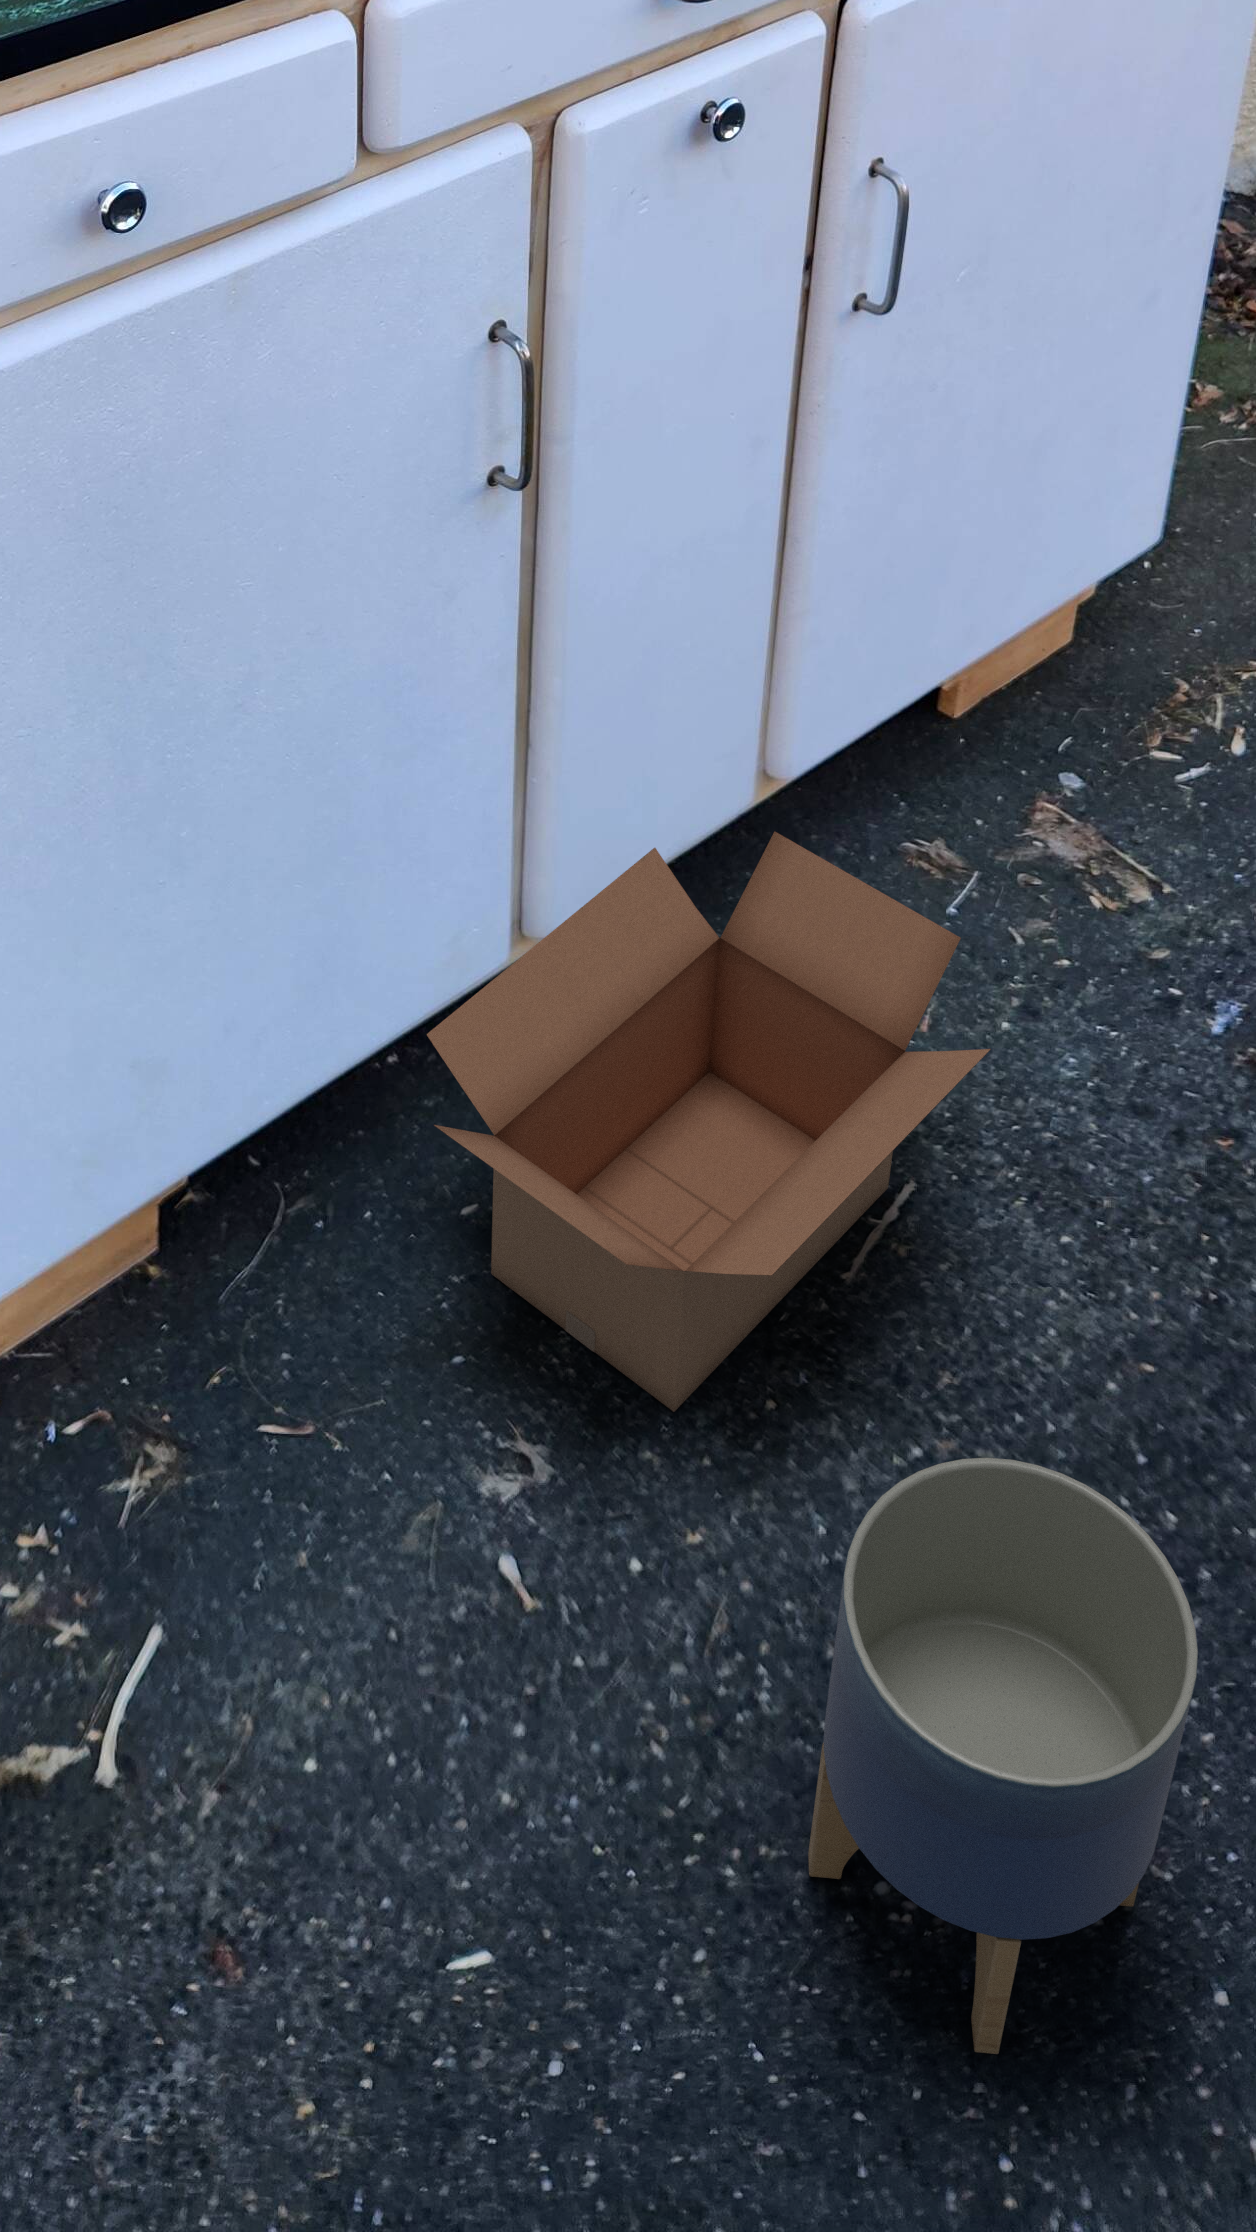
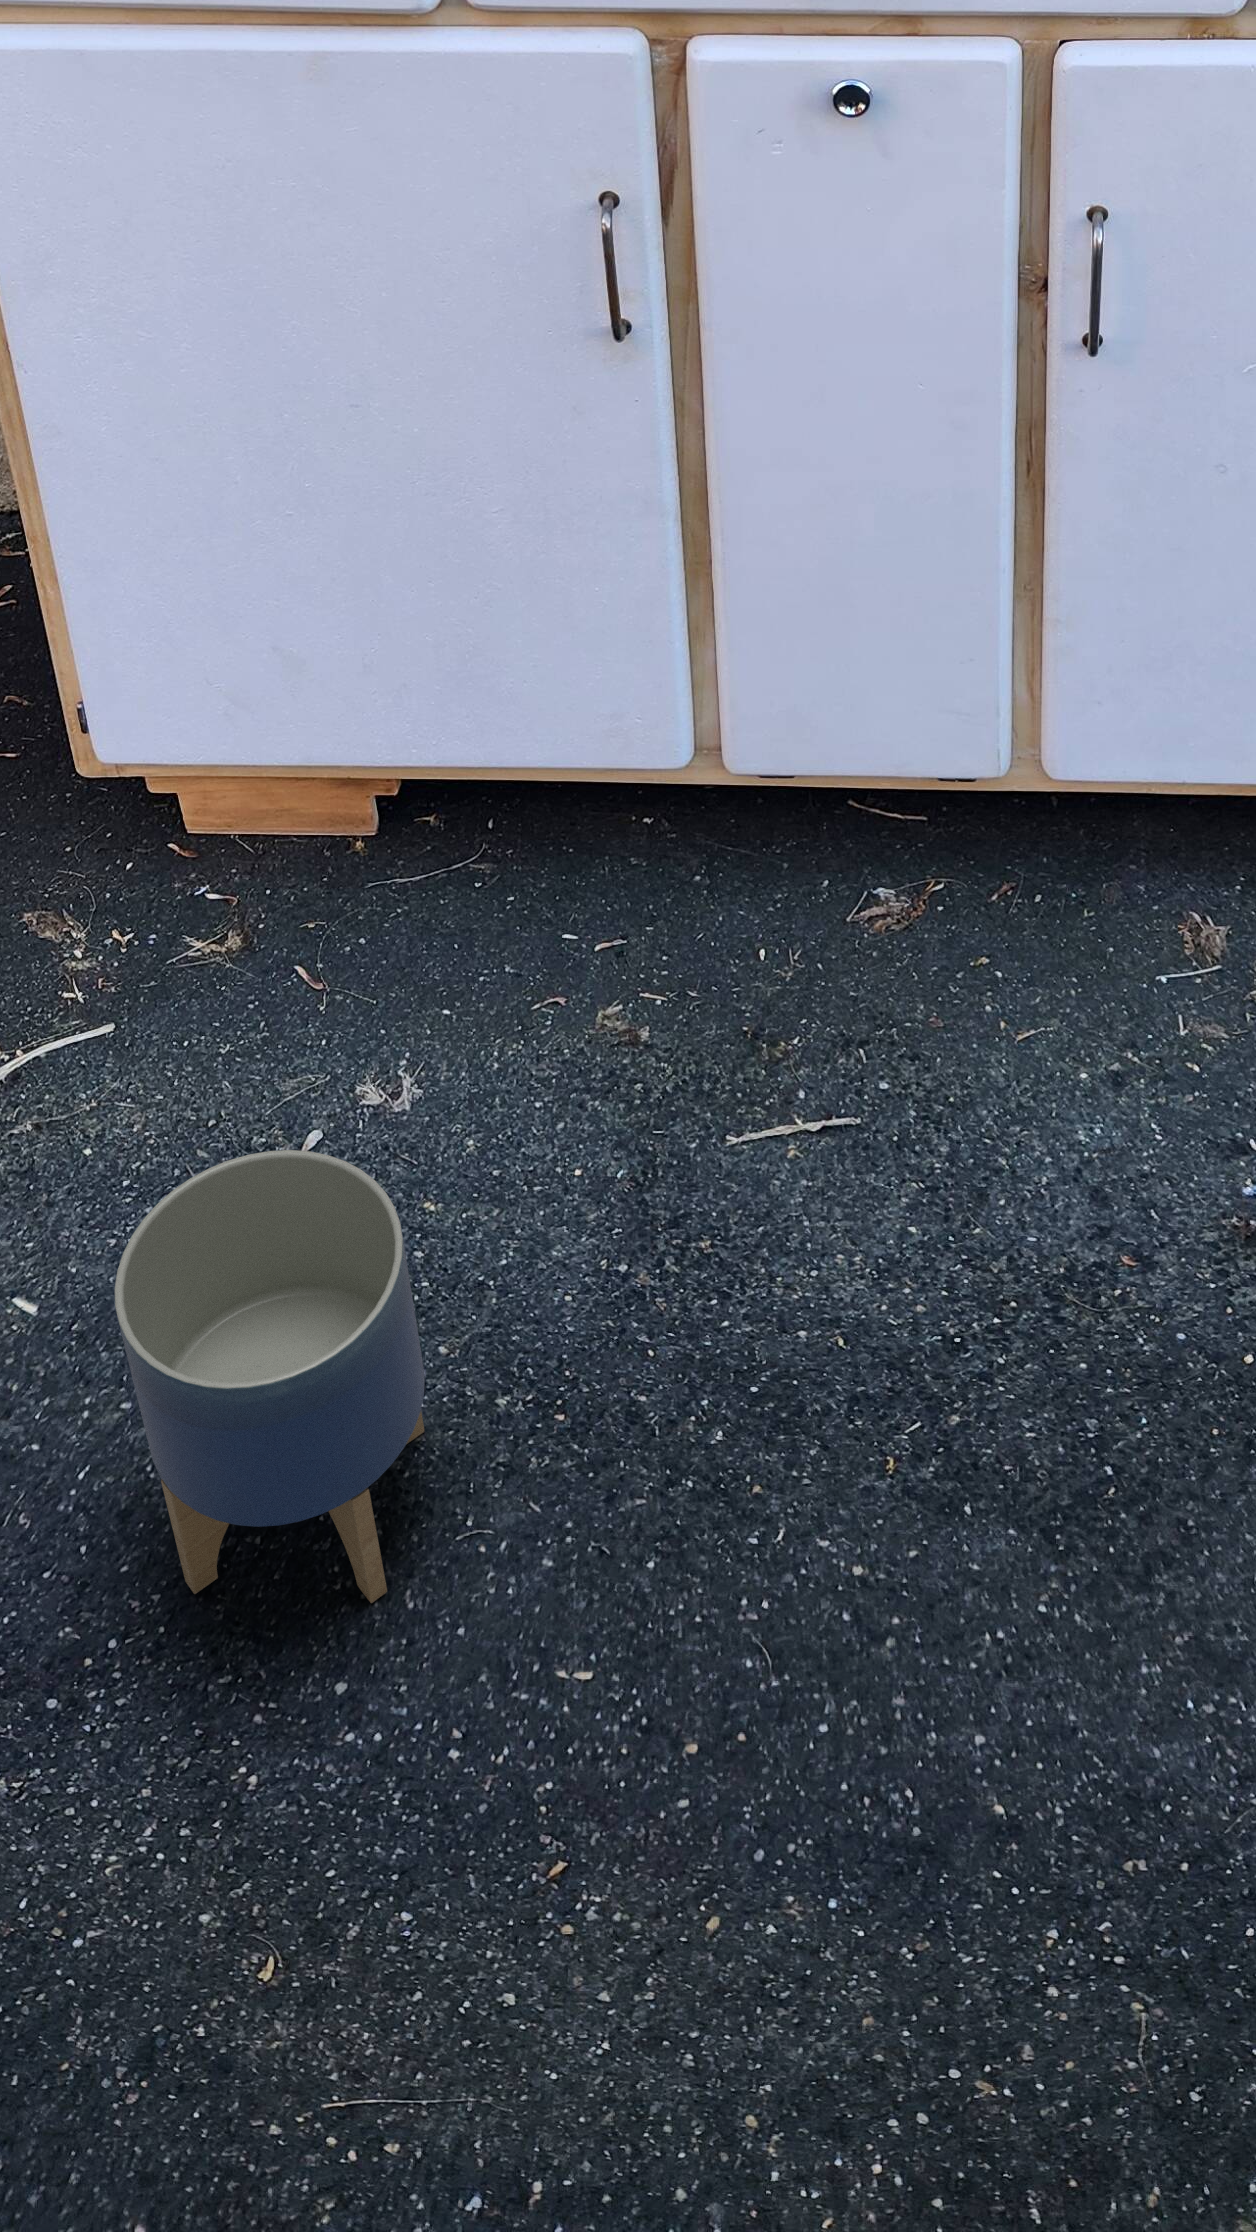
cardboard box: present [427,832,991,1412] -> none [404,741,908,1133]

